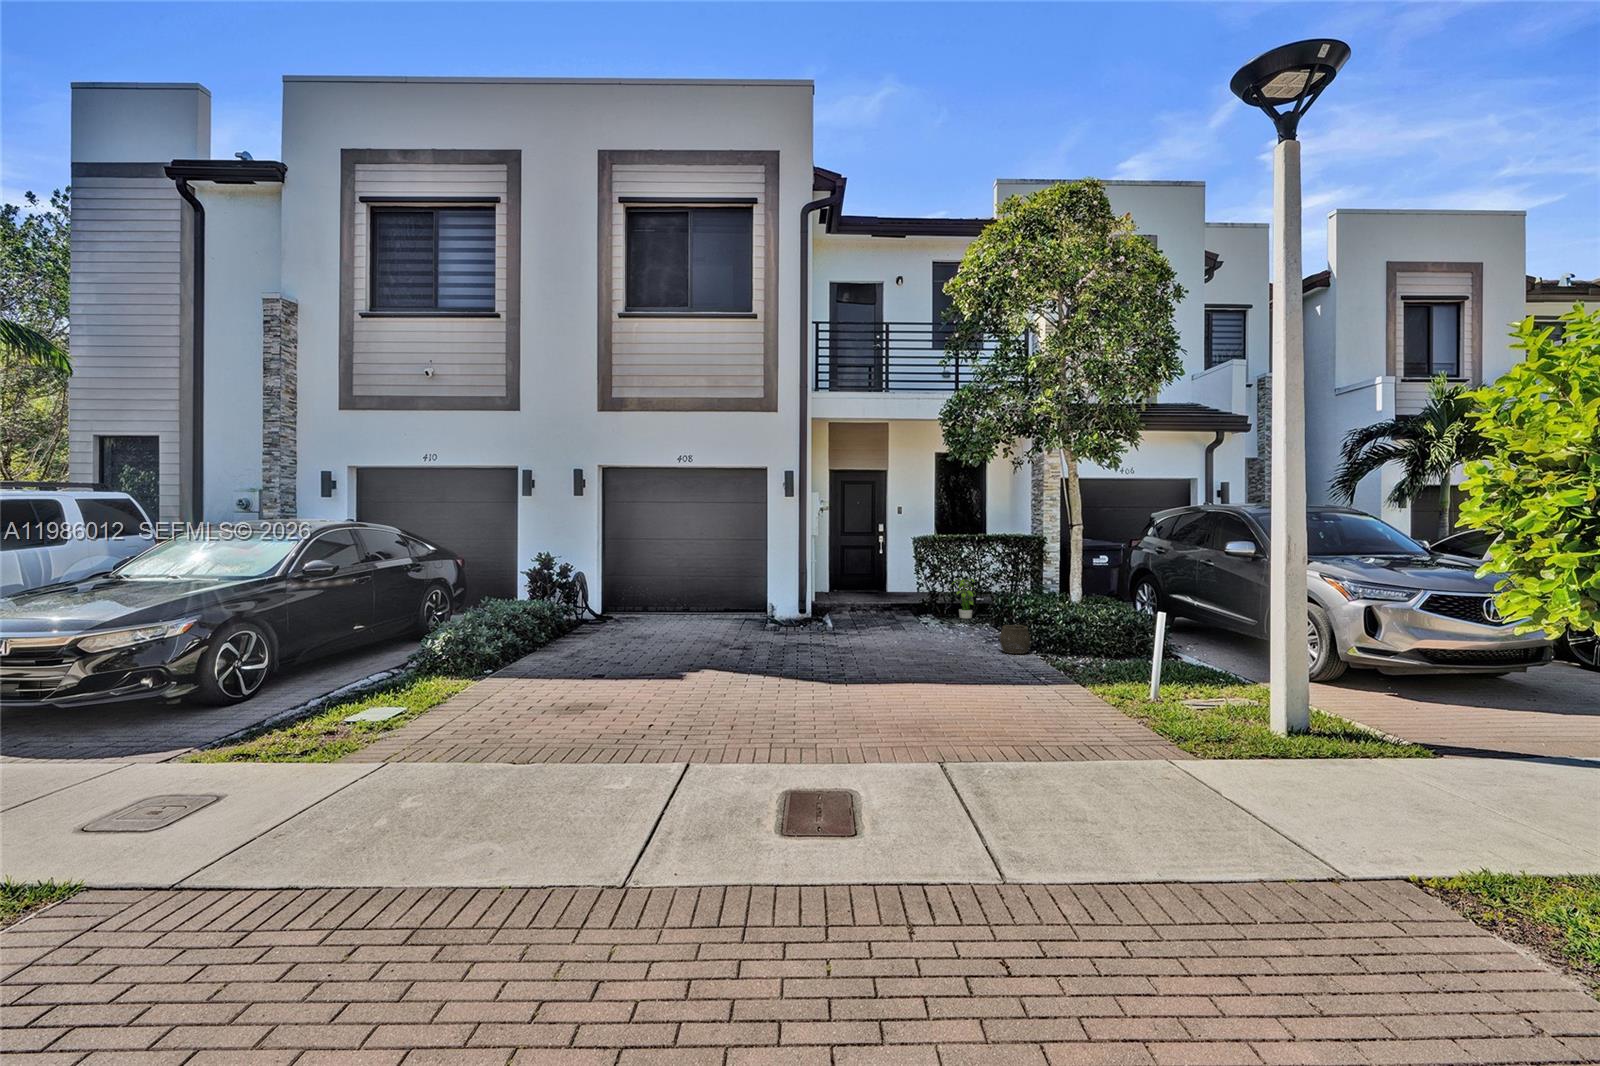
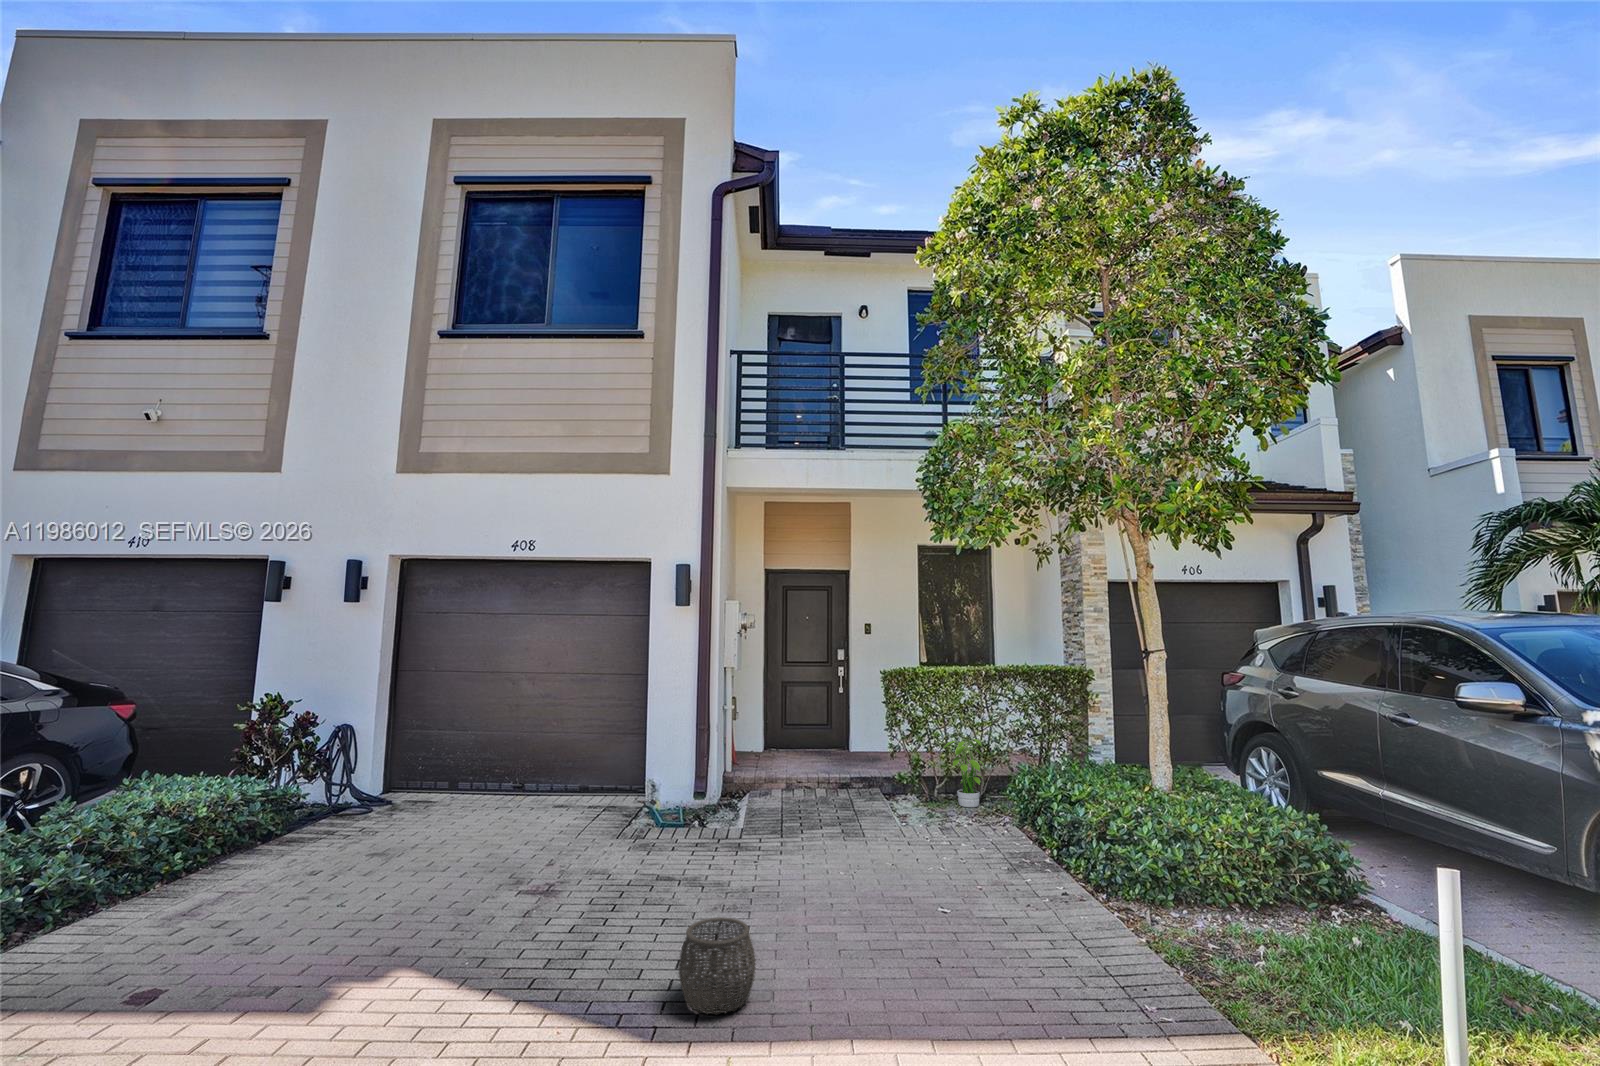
woven basket: present [1000,625,1030,654] -> present [678,917,756,1014]

